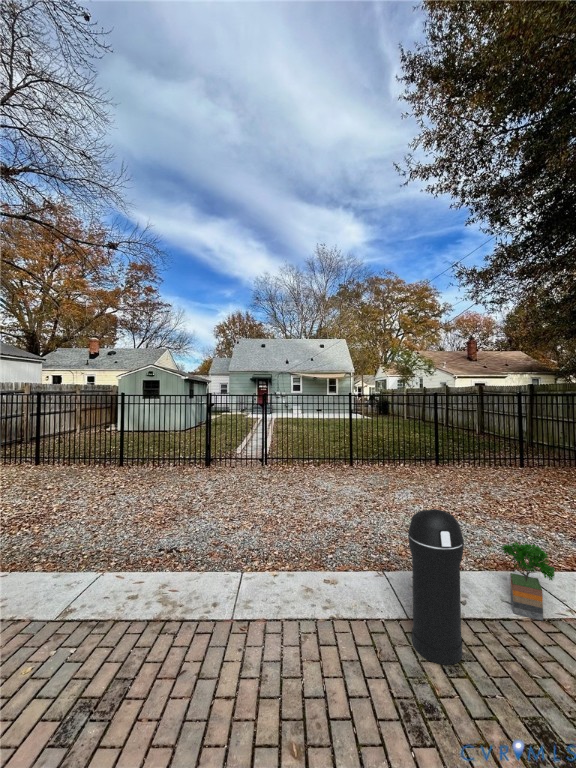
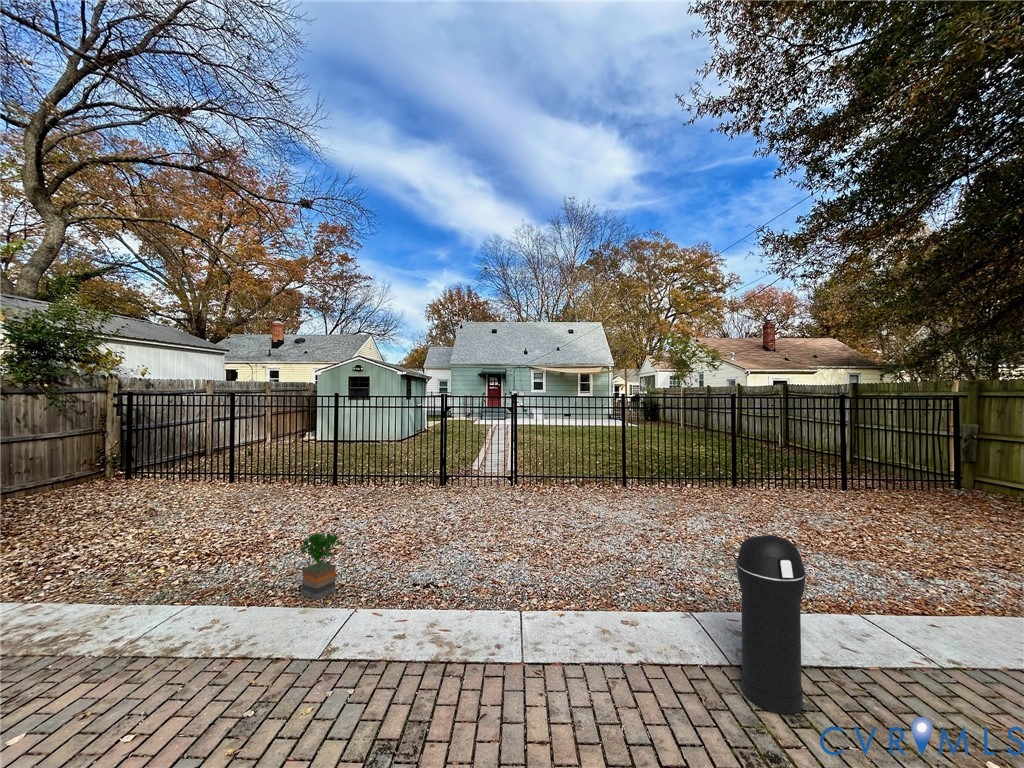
potted tree: present [502,542,555,621] -> present [300,533,343,600]

